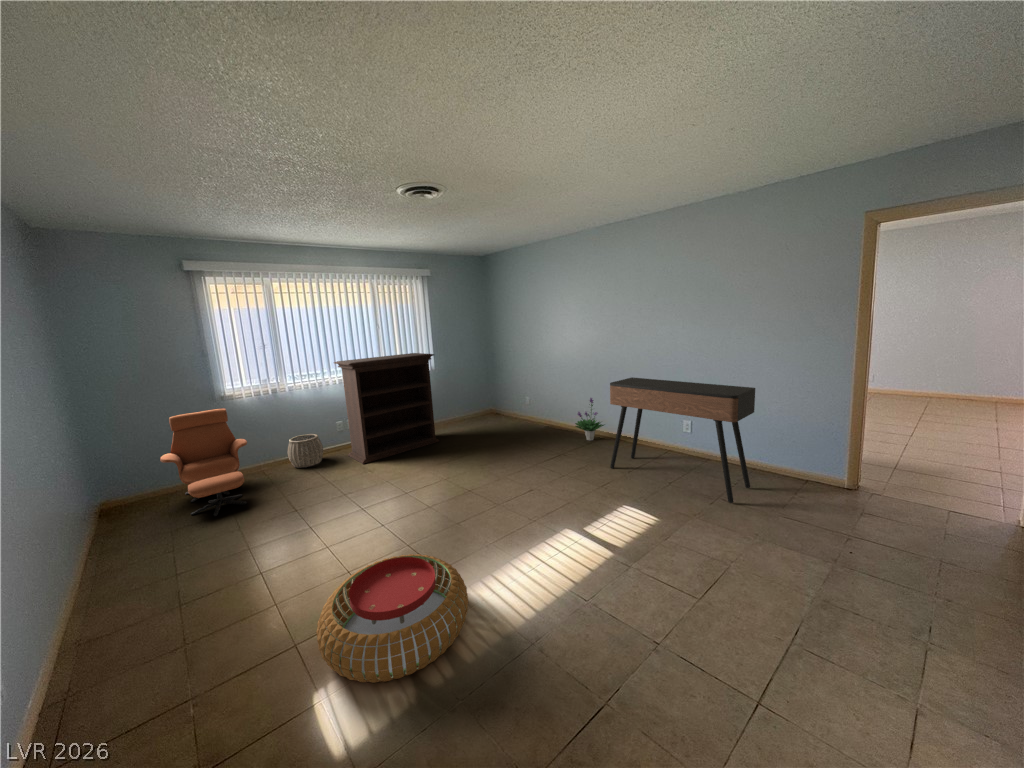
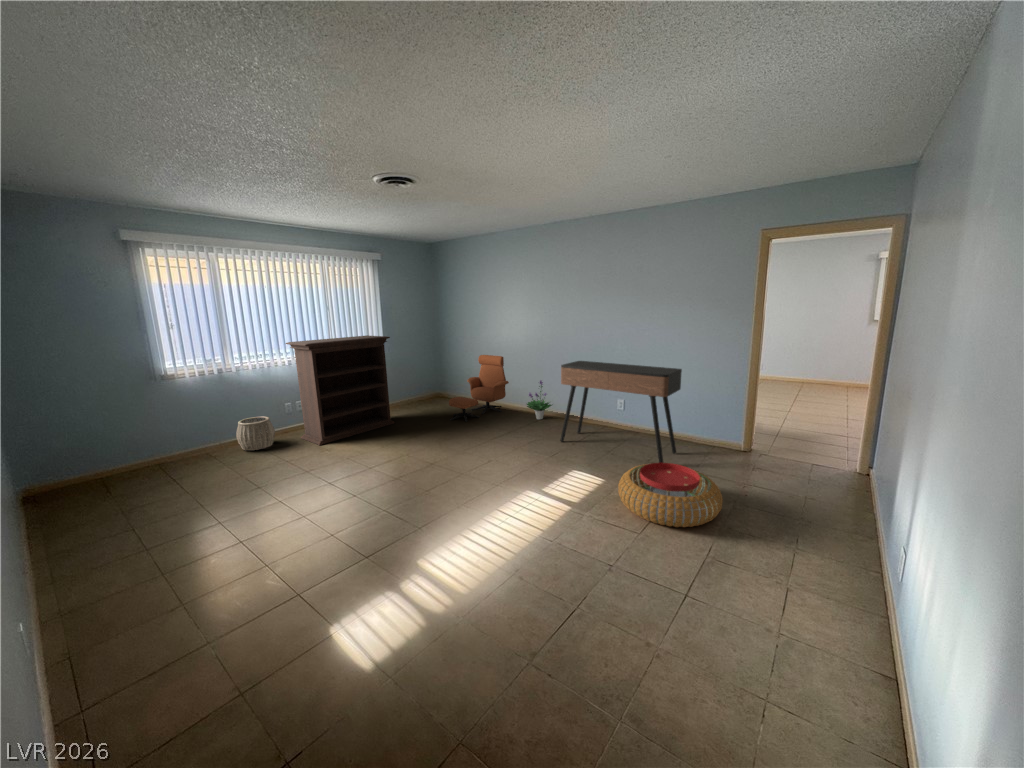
lounge chair: present [160,409,247,516] -> present [449,355,509,422]
pouf: present [316,554,468,683] -> present [619,463,723,527]

